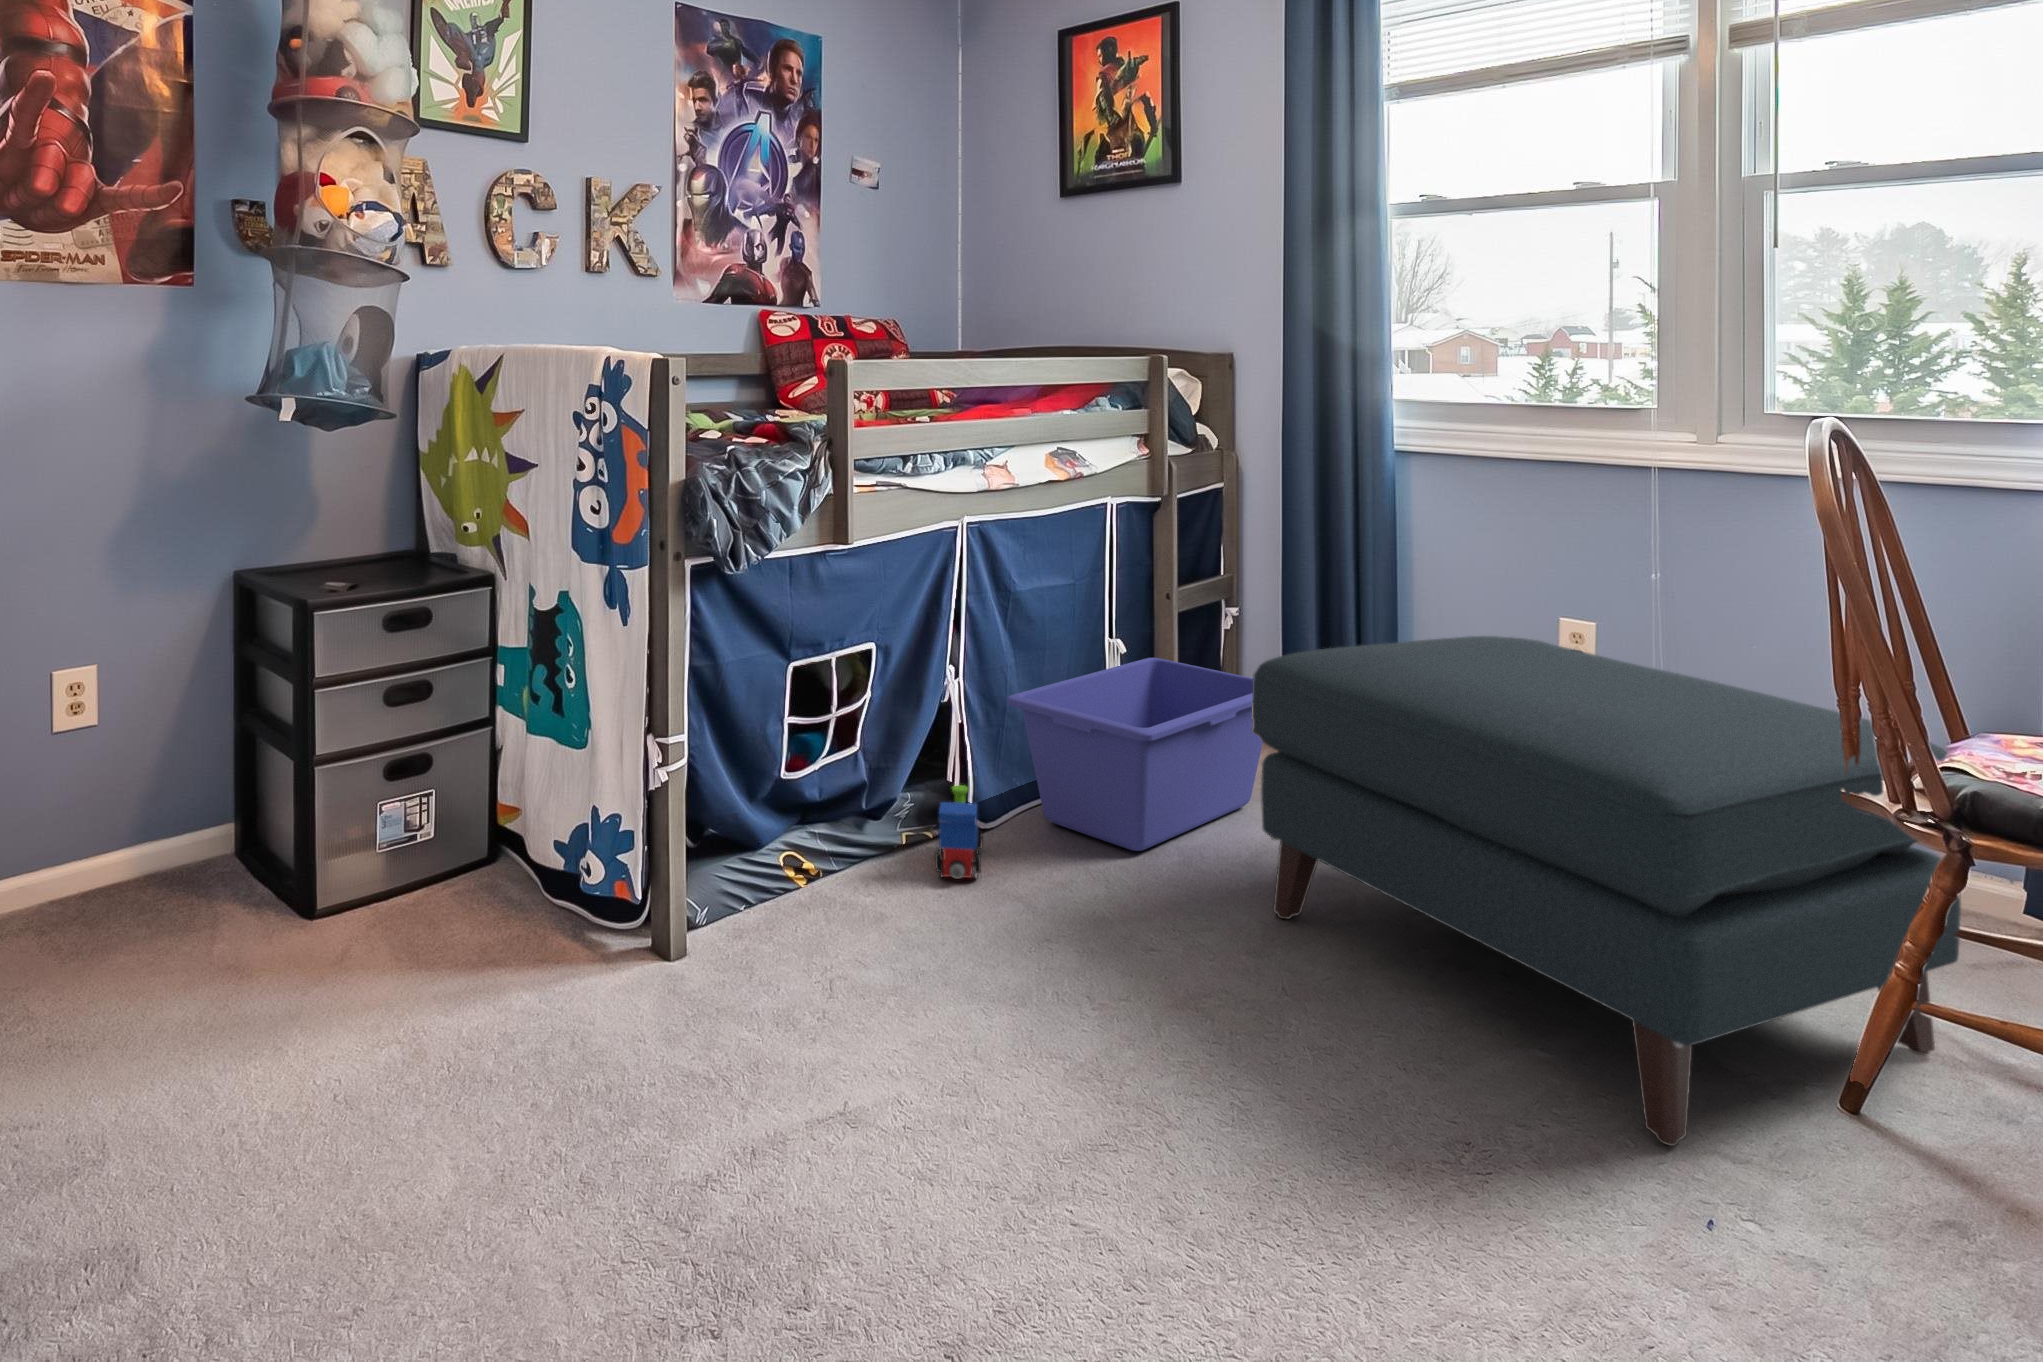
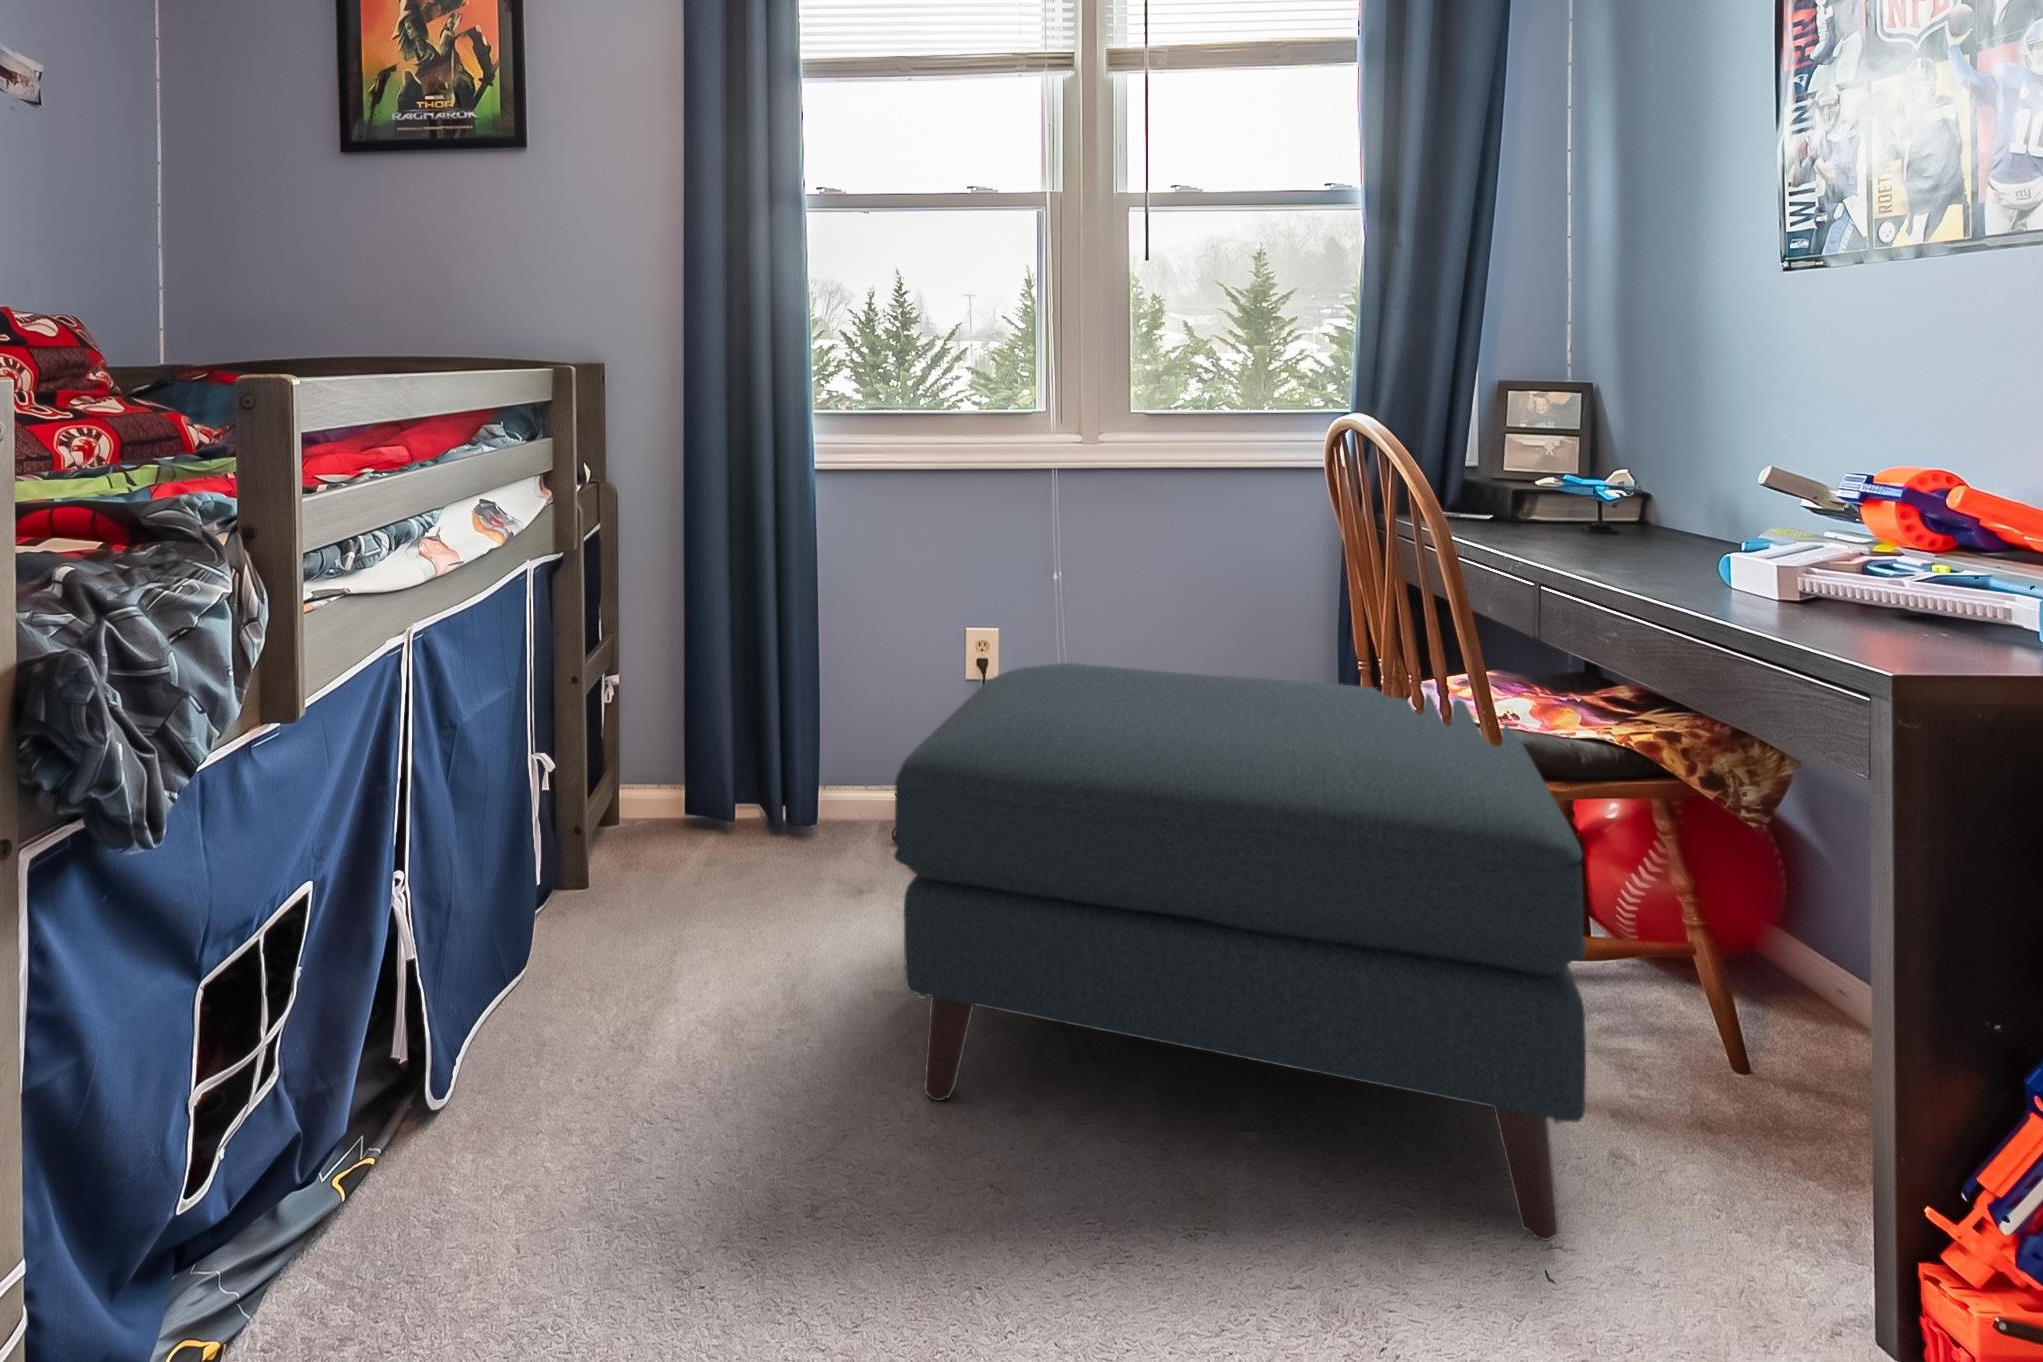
storage bin: present [1007,658,1263,851] -> none [469,767,775,1072]
toy train: present [935,785,983,879] -> none [410,1086,534,1278]

